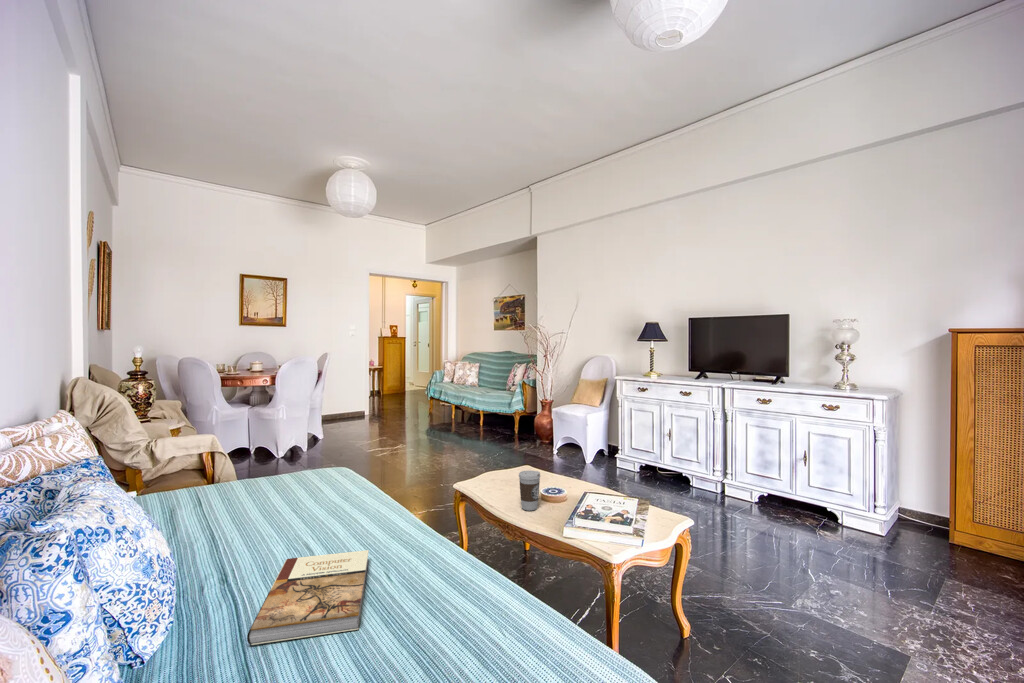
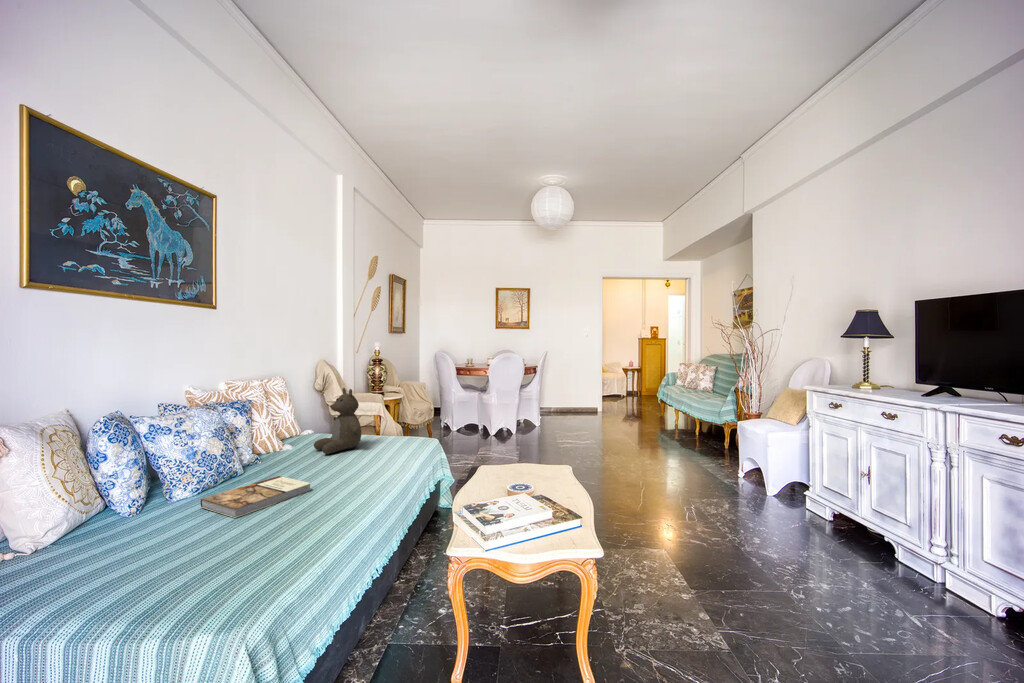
teddy bear: none [212,412,299,516] -> present [314,388,361,454]
coffee cup: present [519,470,540,511] -> none [486,462,506,499]

